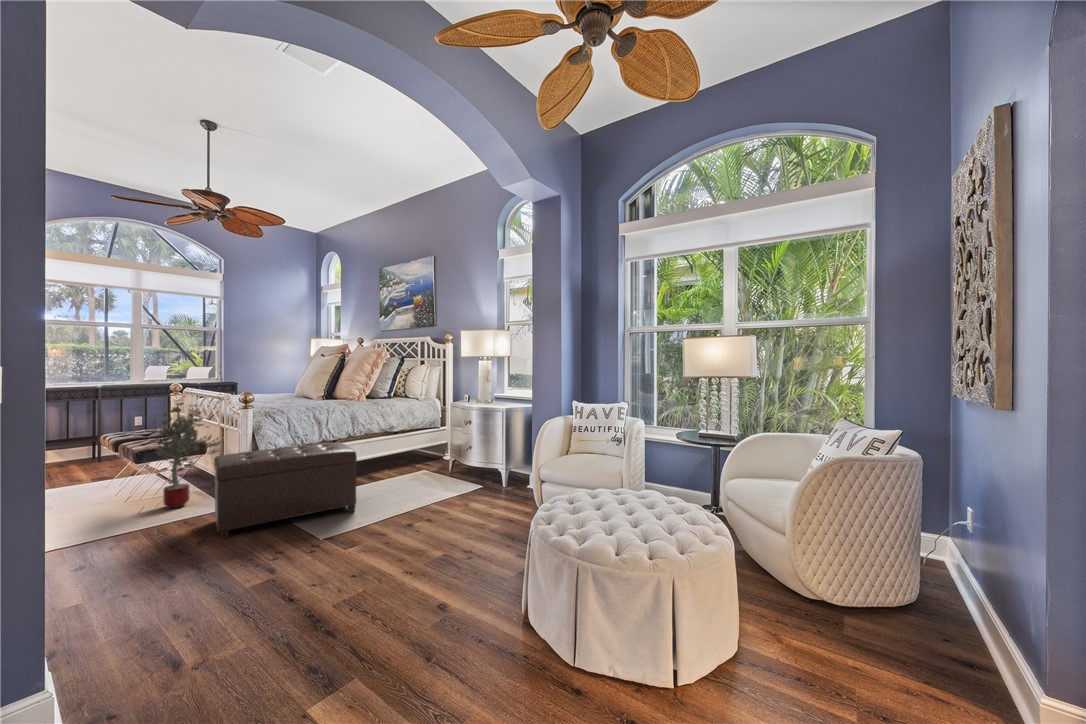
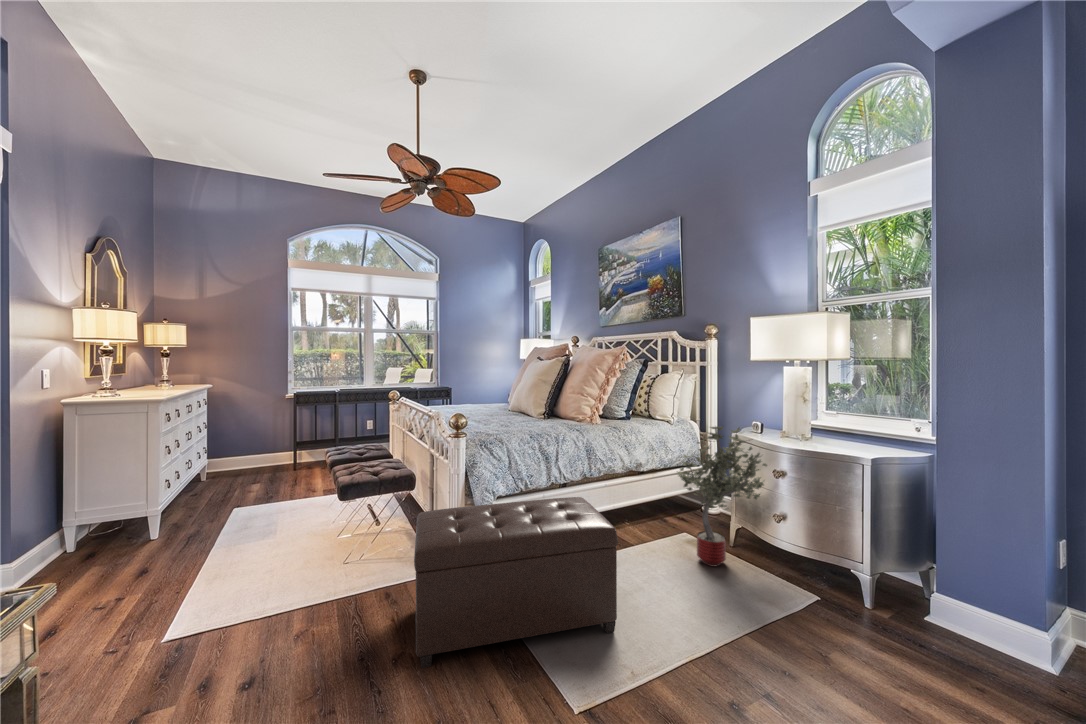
potted tree: present [153,402,222,508] -> present [678,426,767,566]

